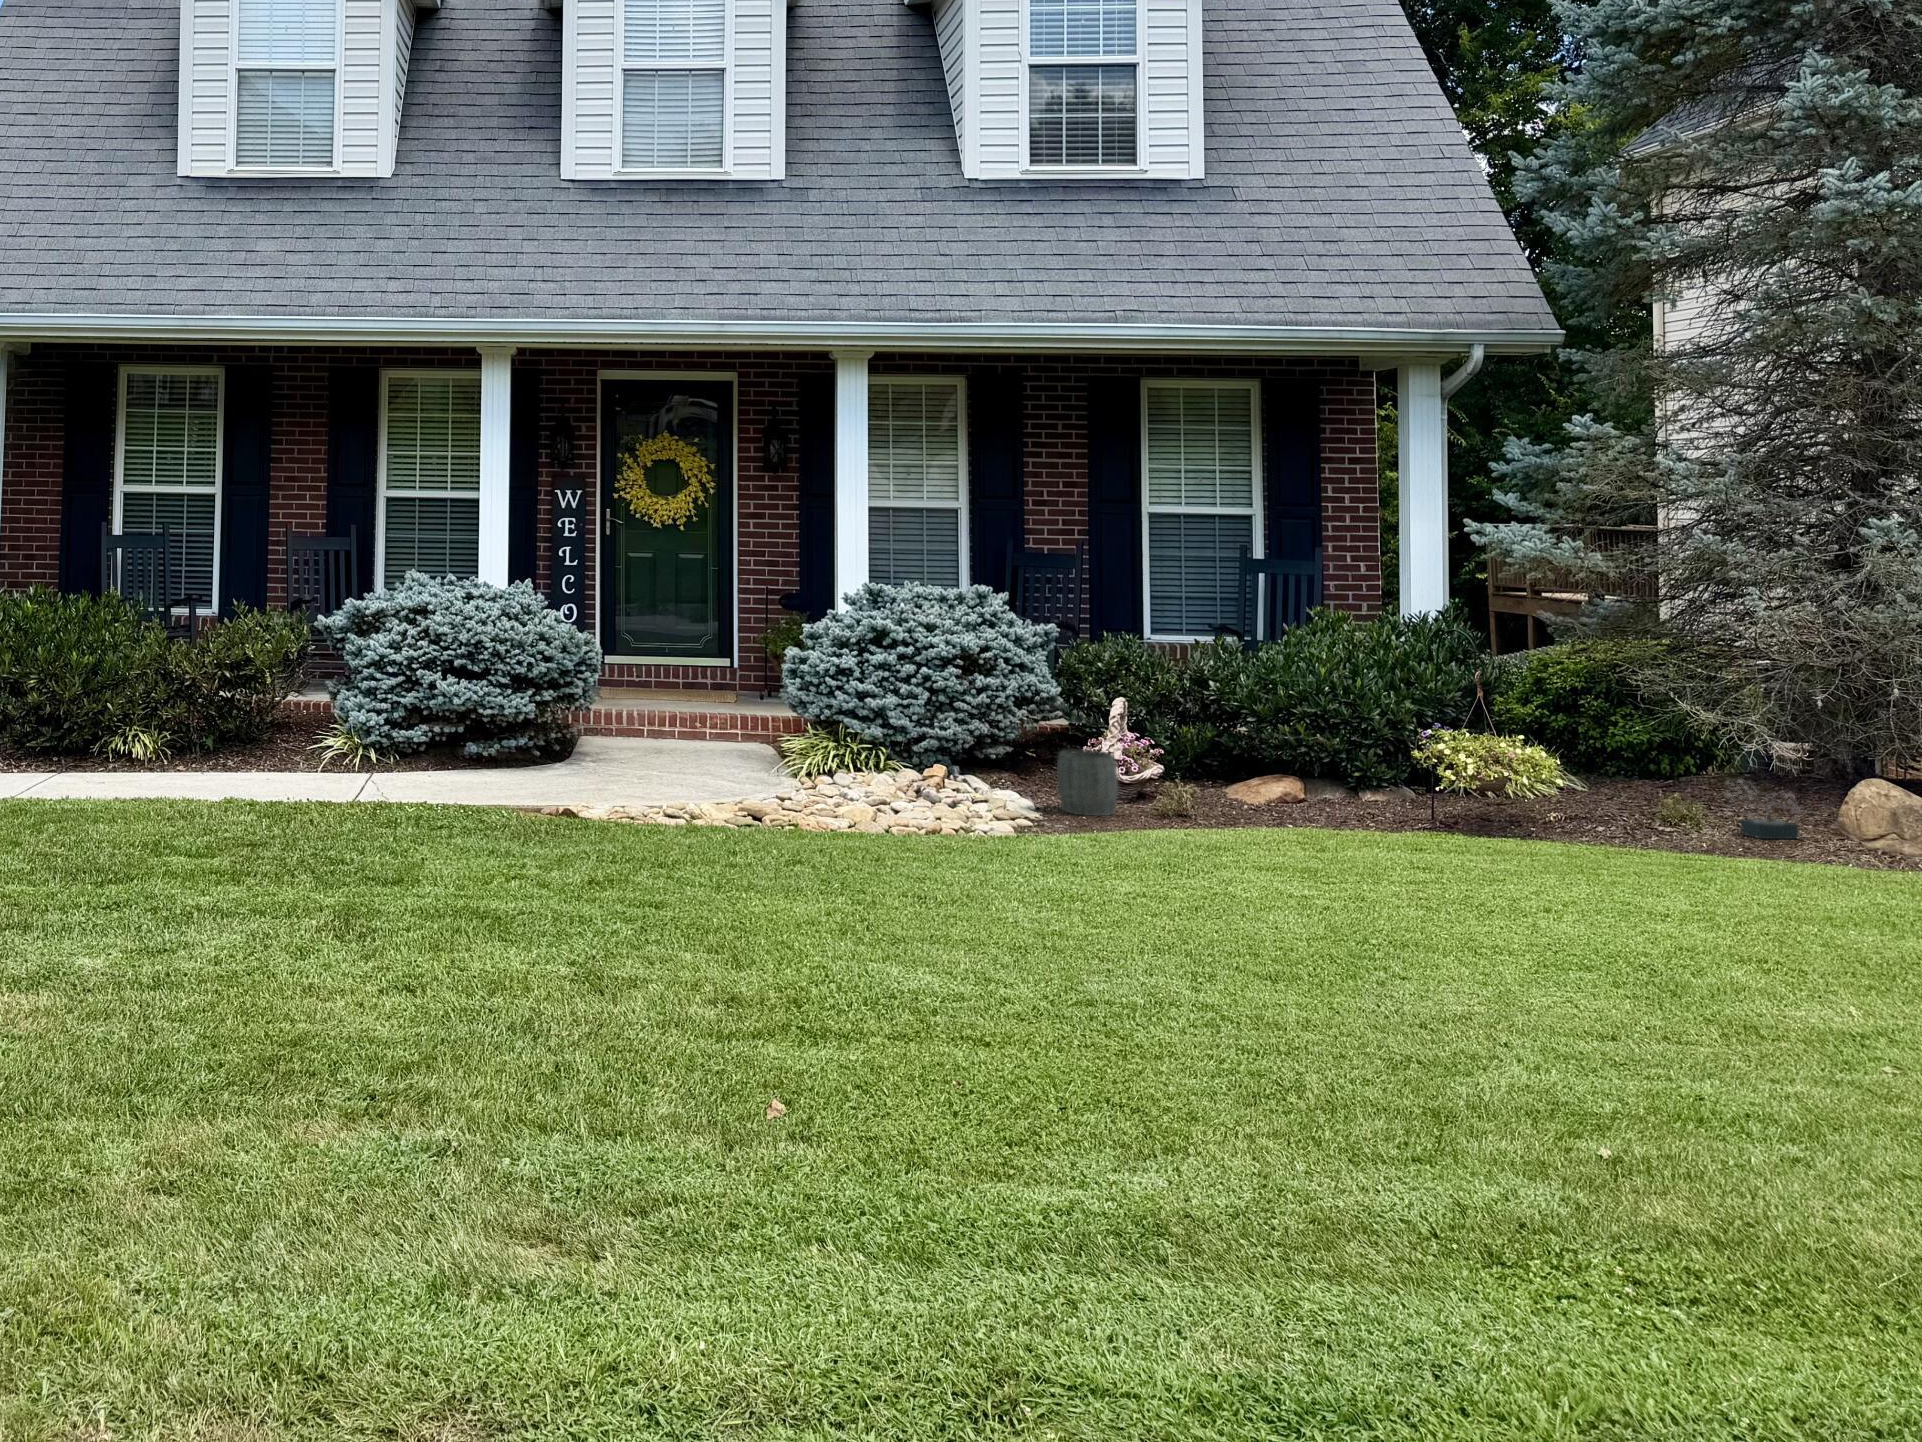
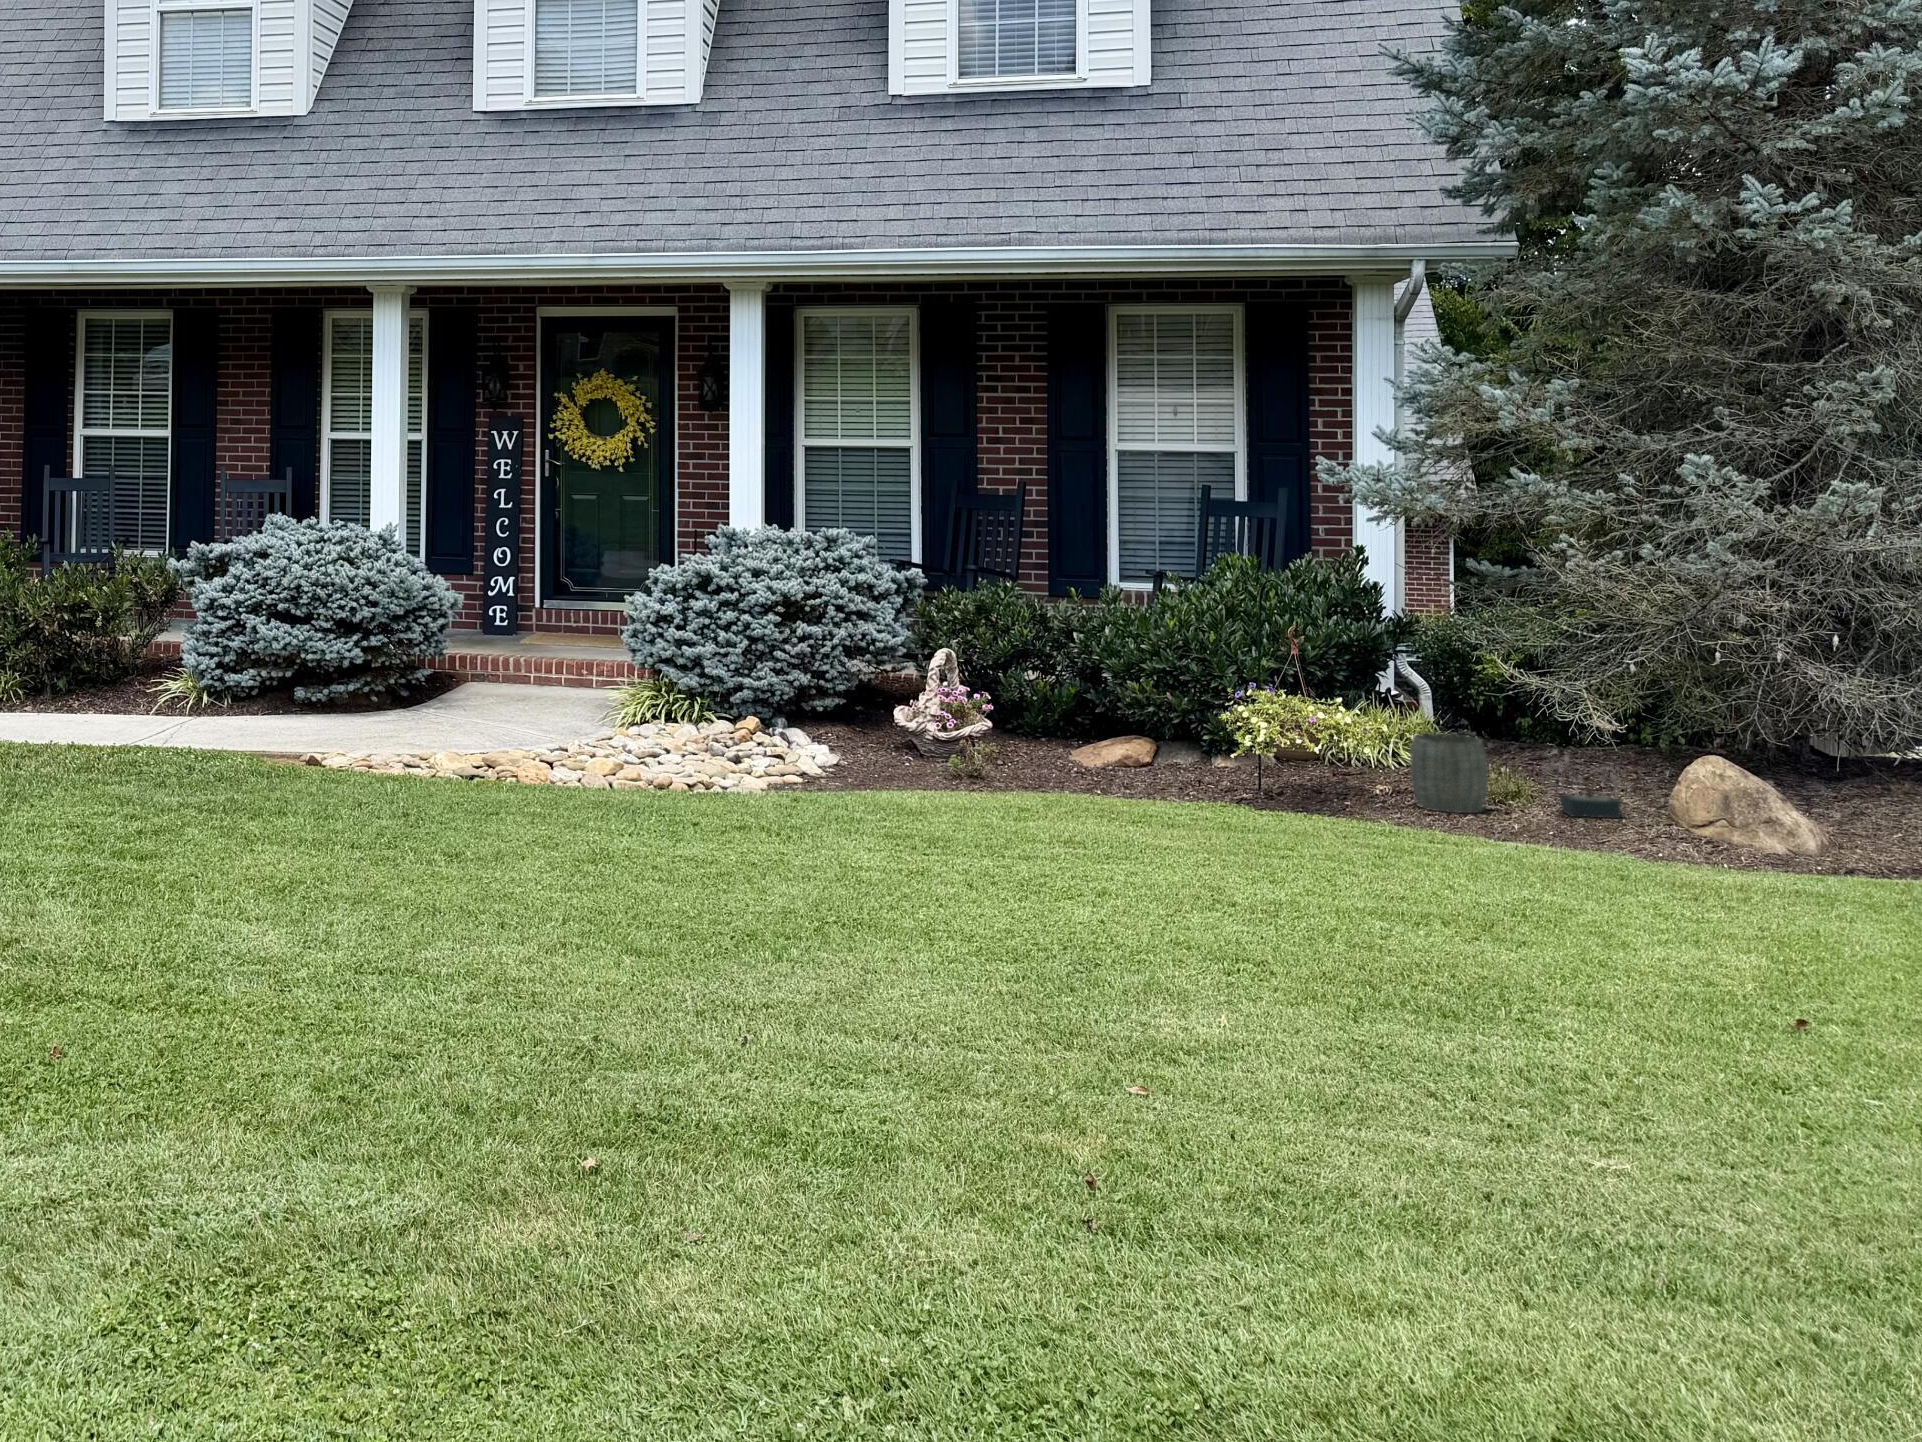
woven basket: present [1057,750,1118,816] -> present [1410,734,1488,813]

